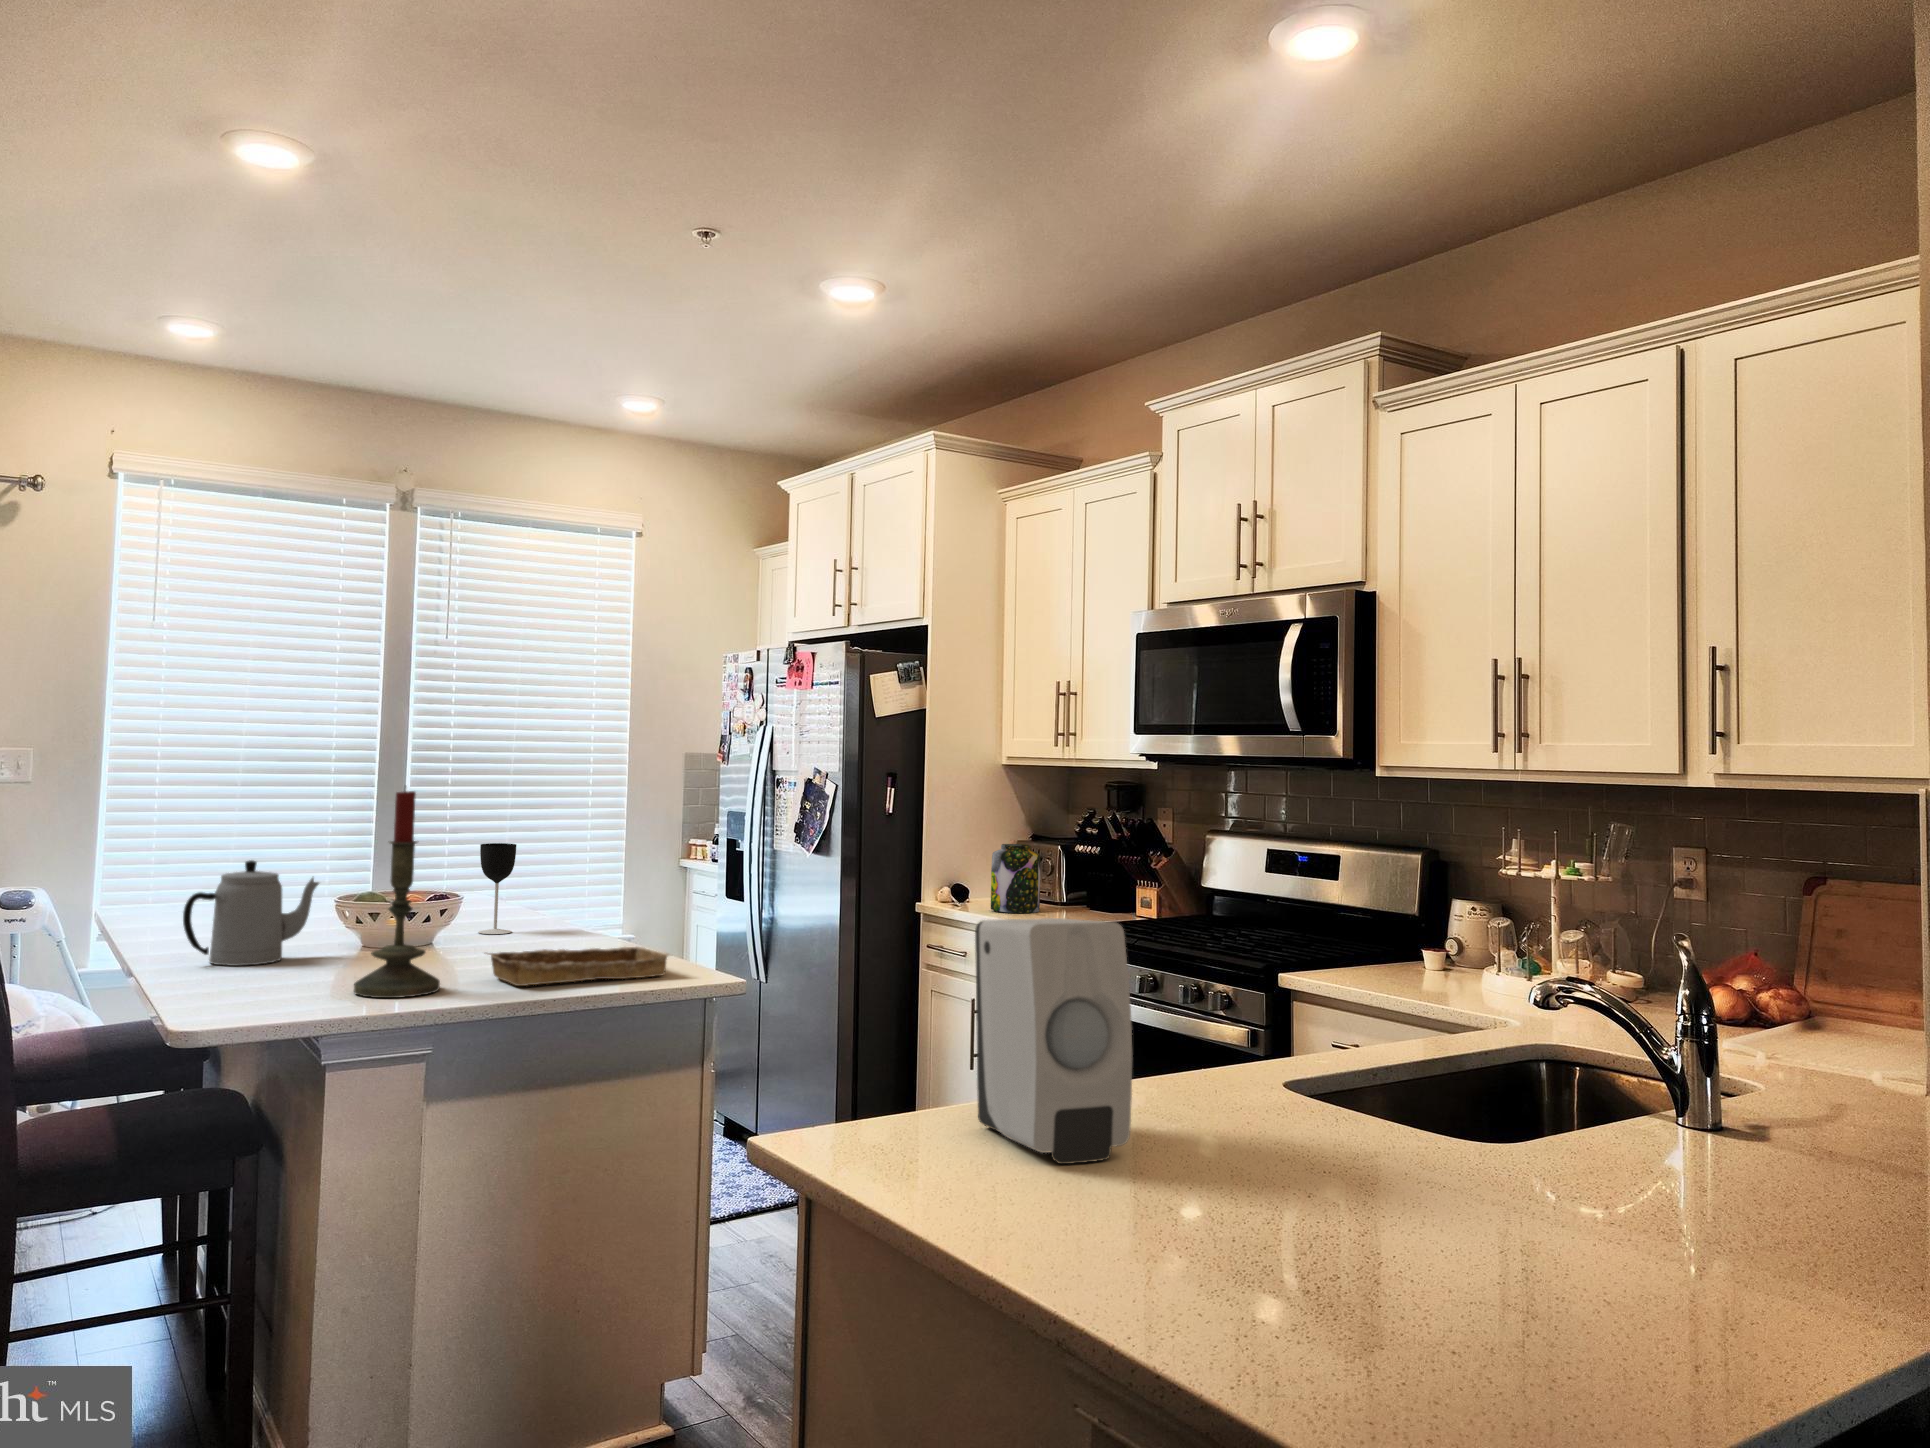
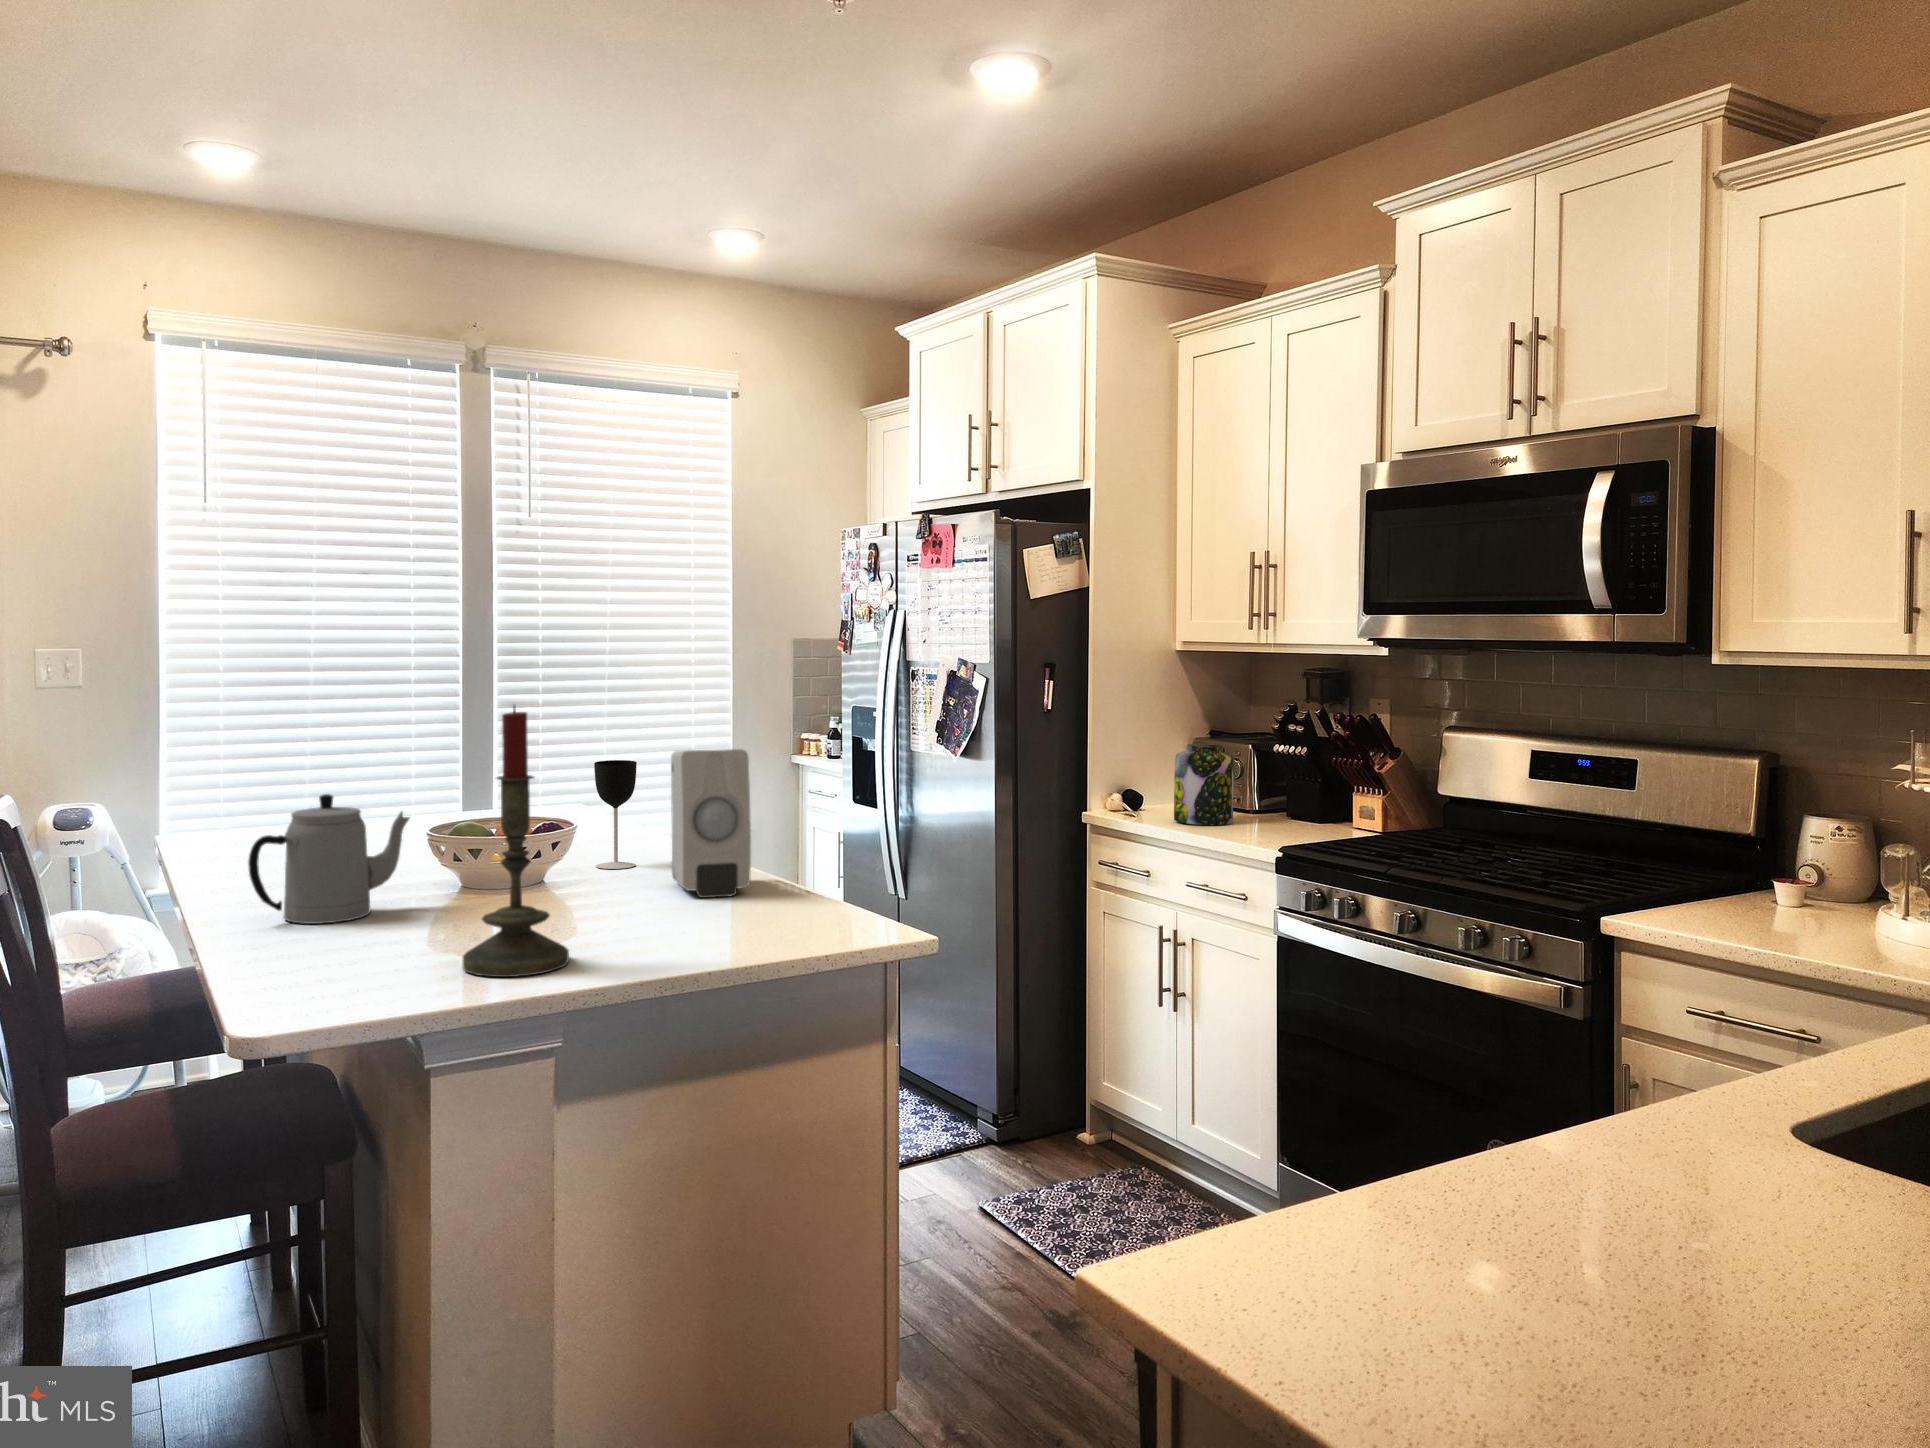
soap dispenser: present [975,918,1132,1164] -> present [671,749,751,898]
tray: present [486,947,669,986] -> none [616,894,852,955]

